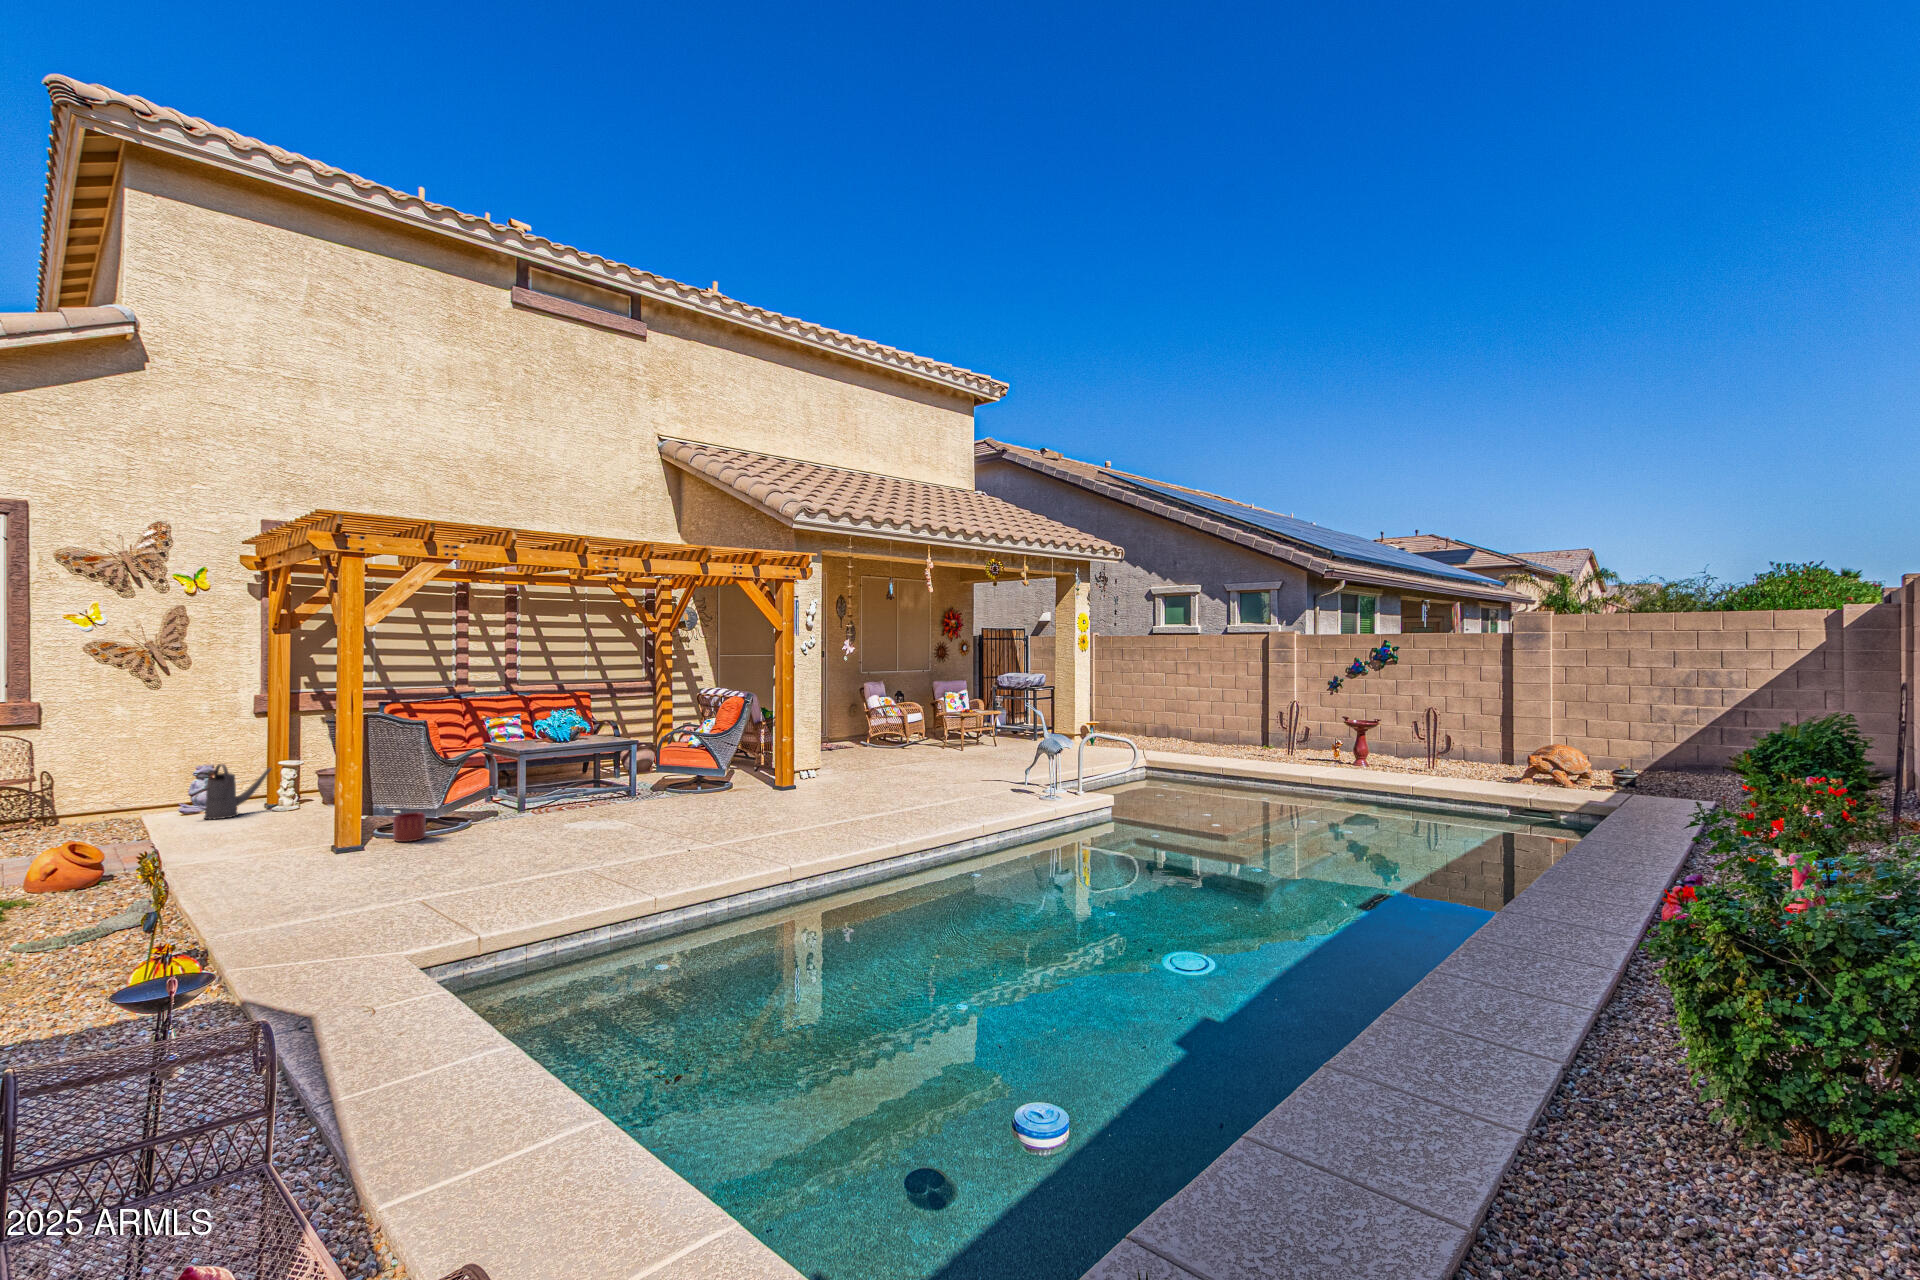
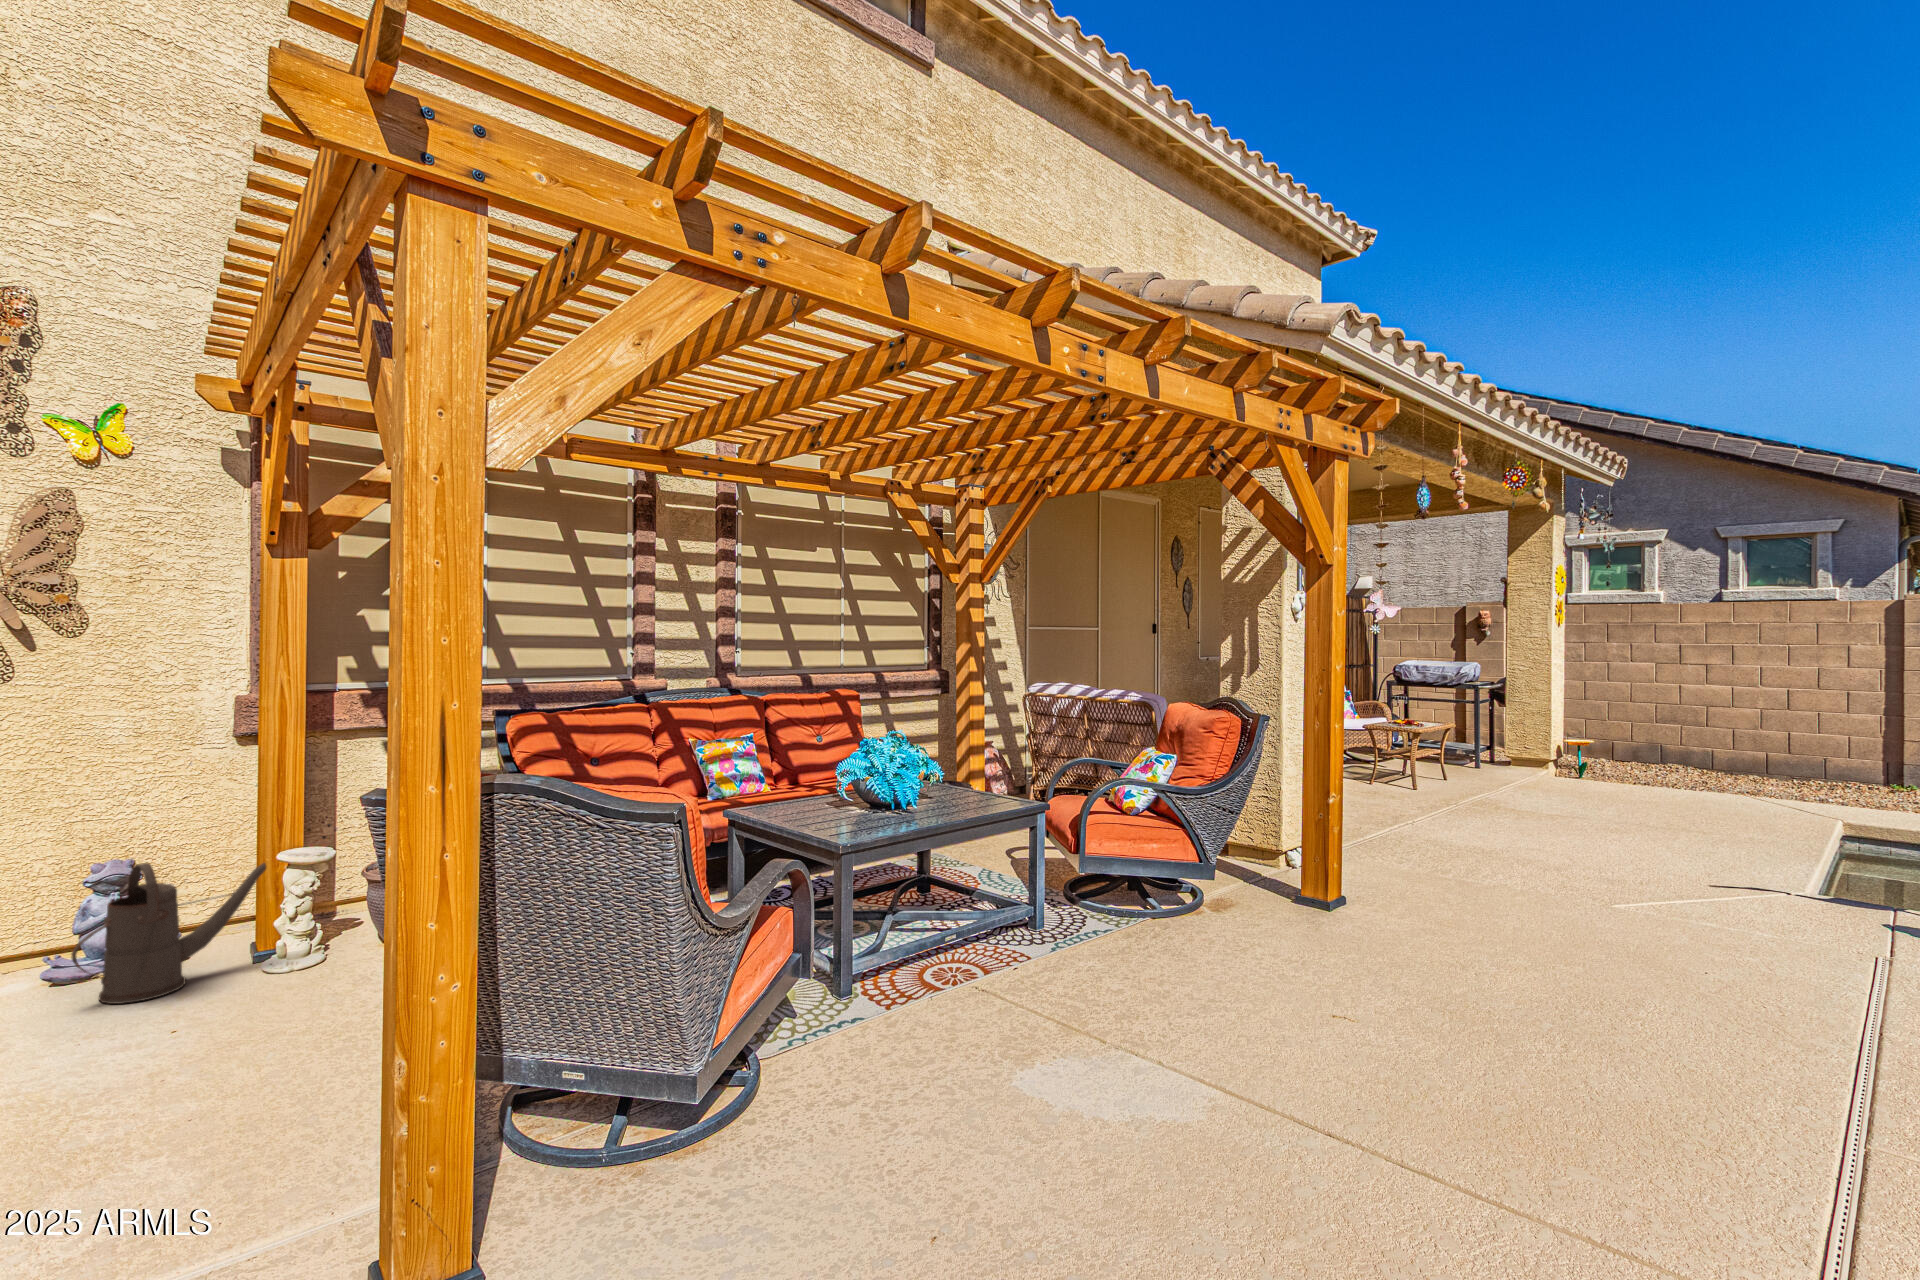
planter: present [393,812,426,842] -> none [572,1049,661,1160]

